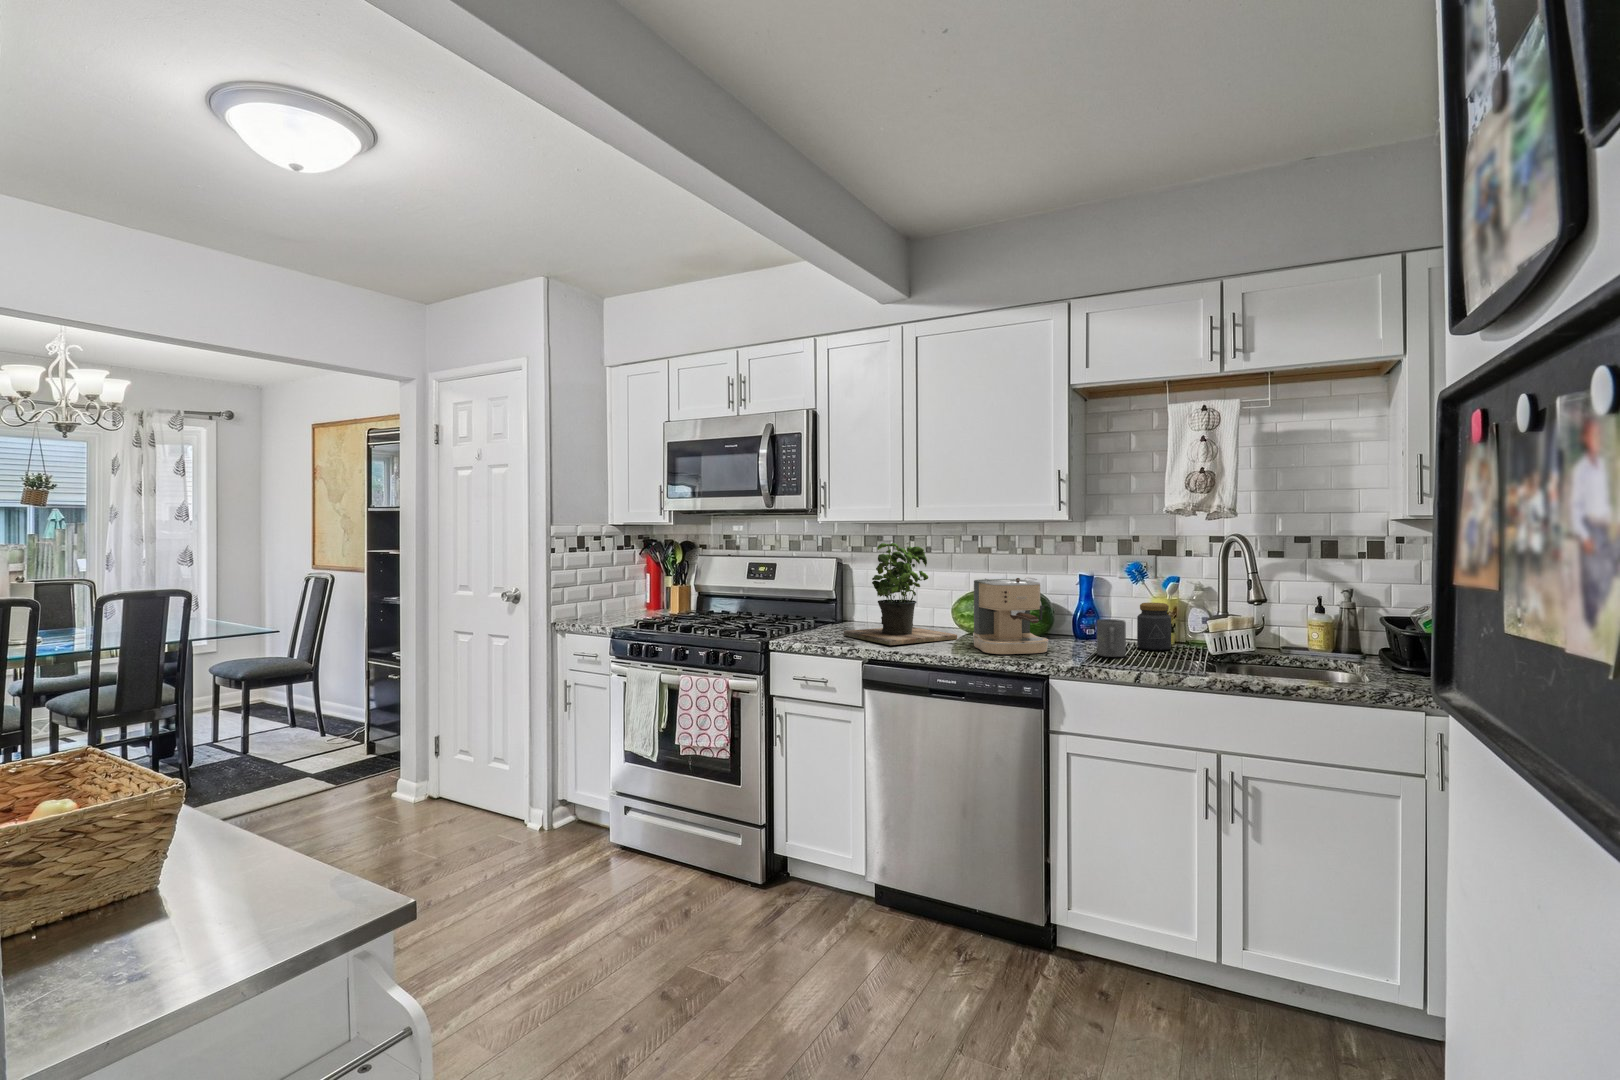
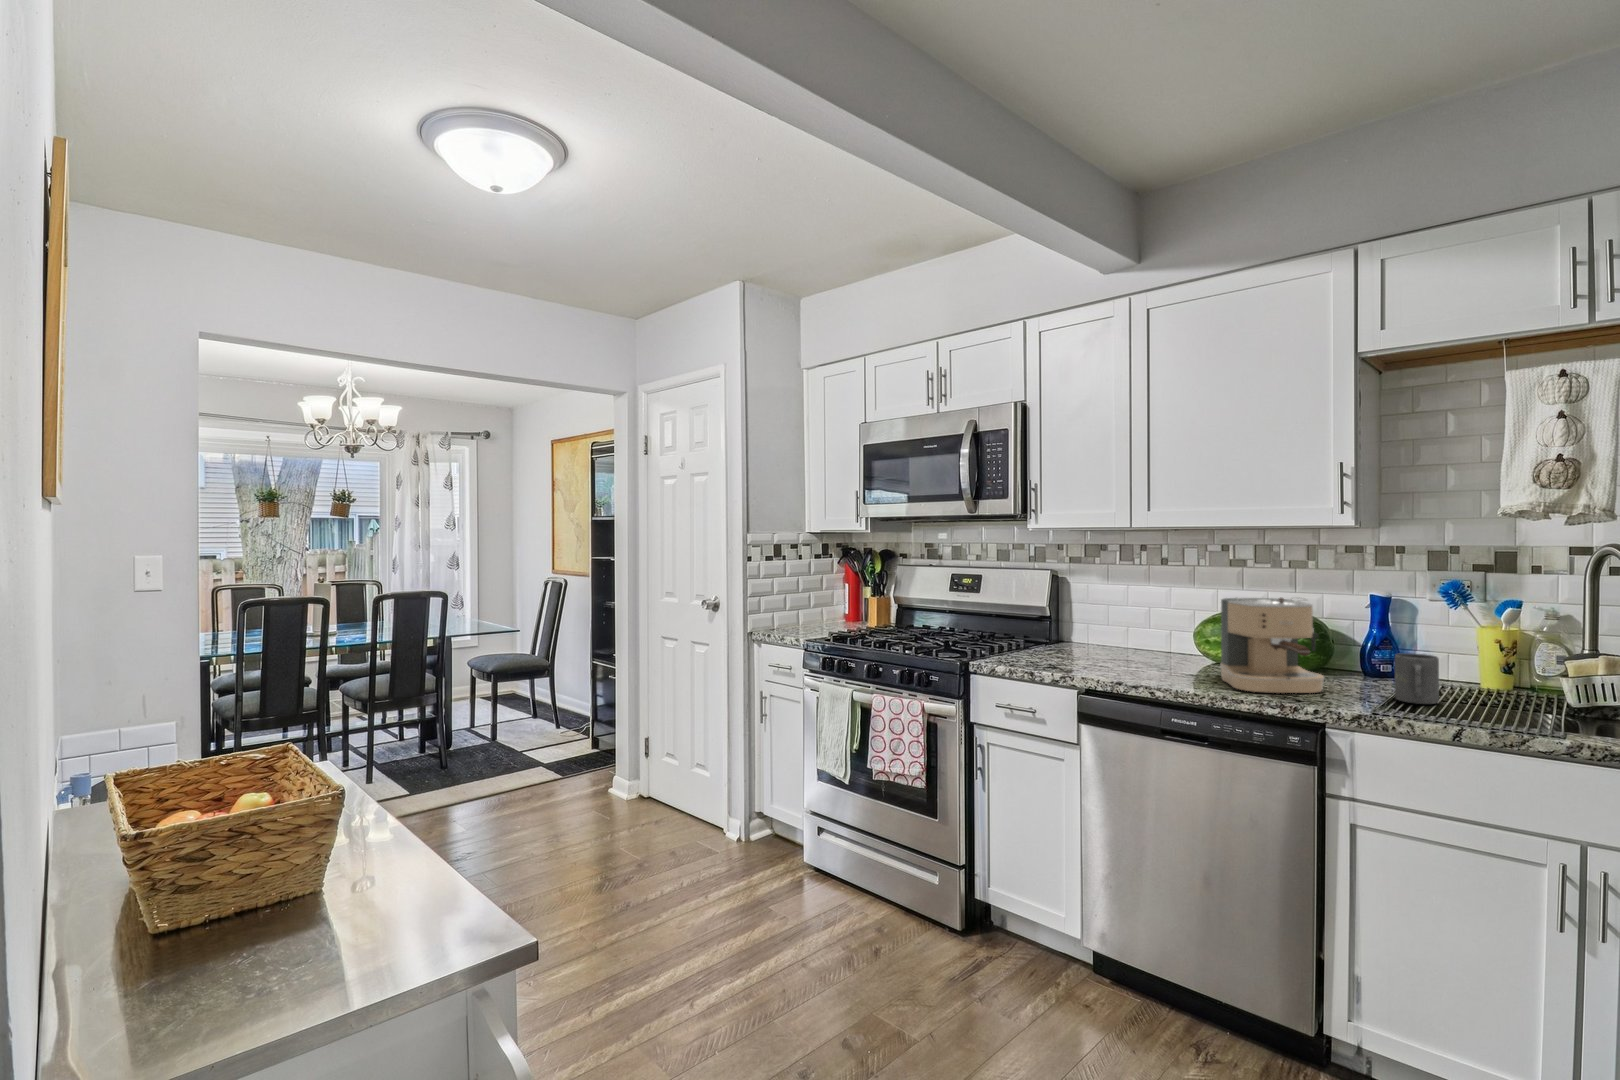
potted plant: present [843,543,957,645] -> none [1057,553,1200,674]
jar: present [1137,603,1171,650] -> none [1455,633,1508,697]

